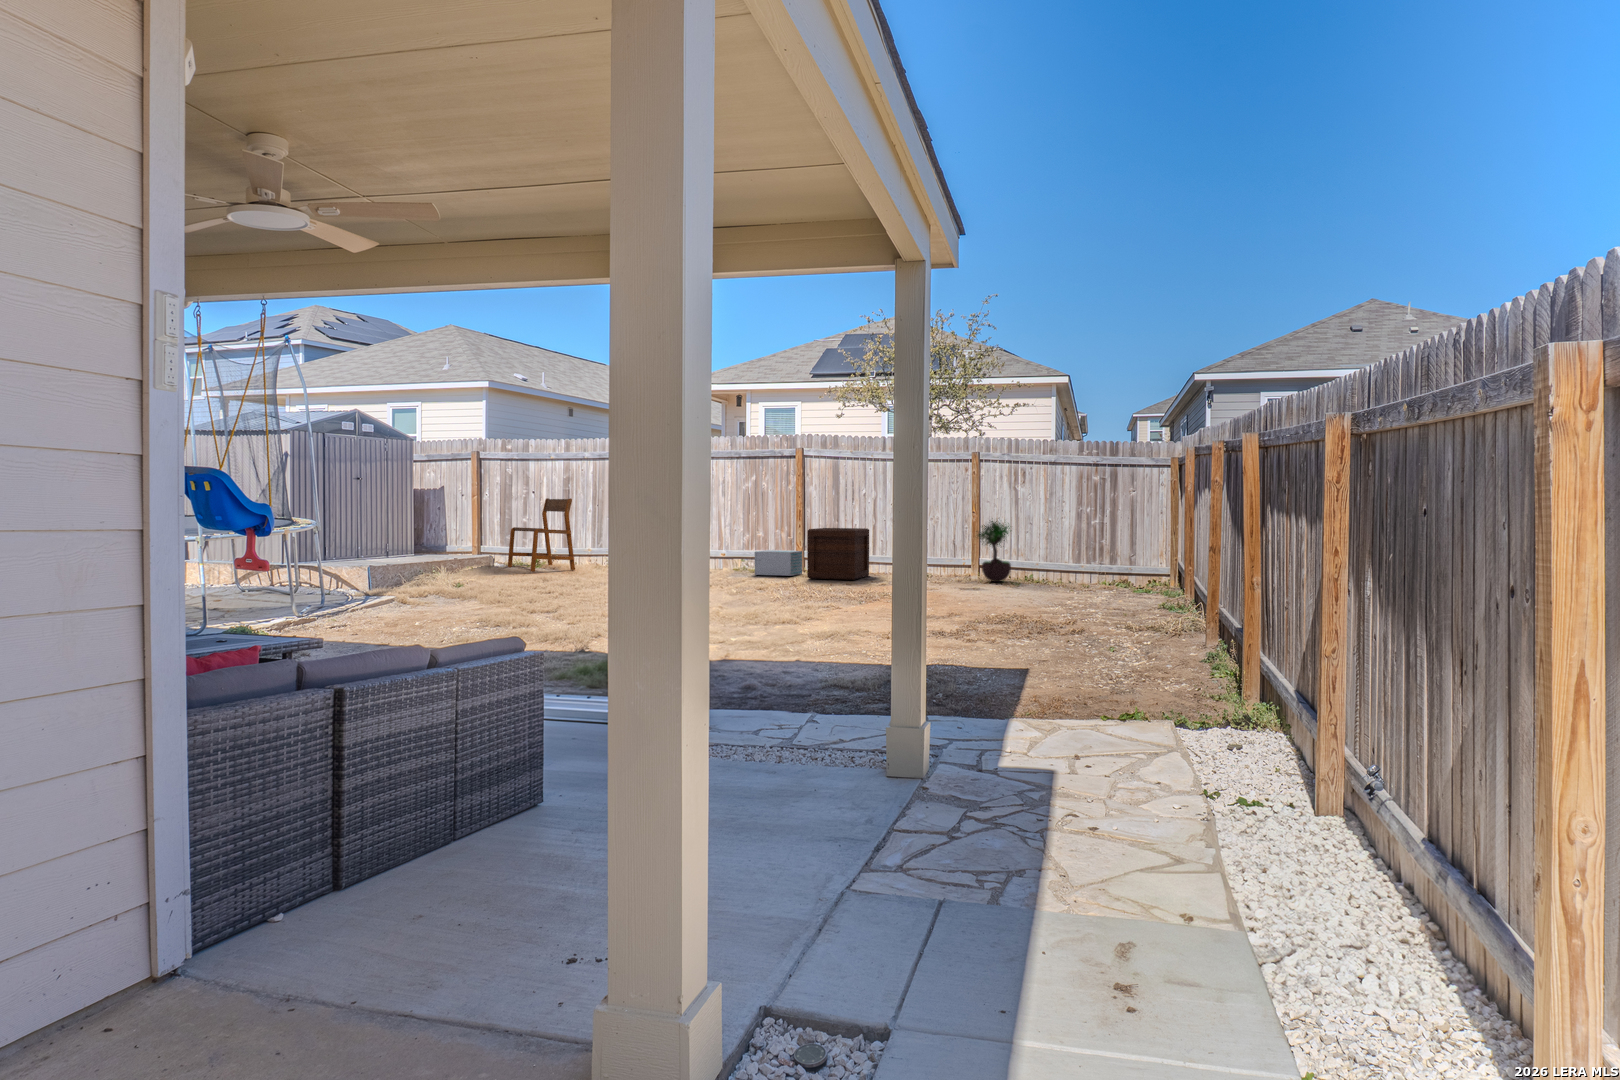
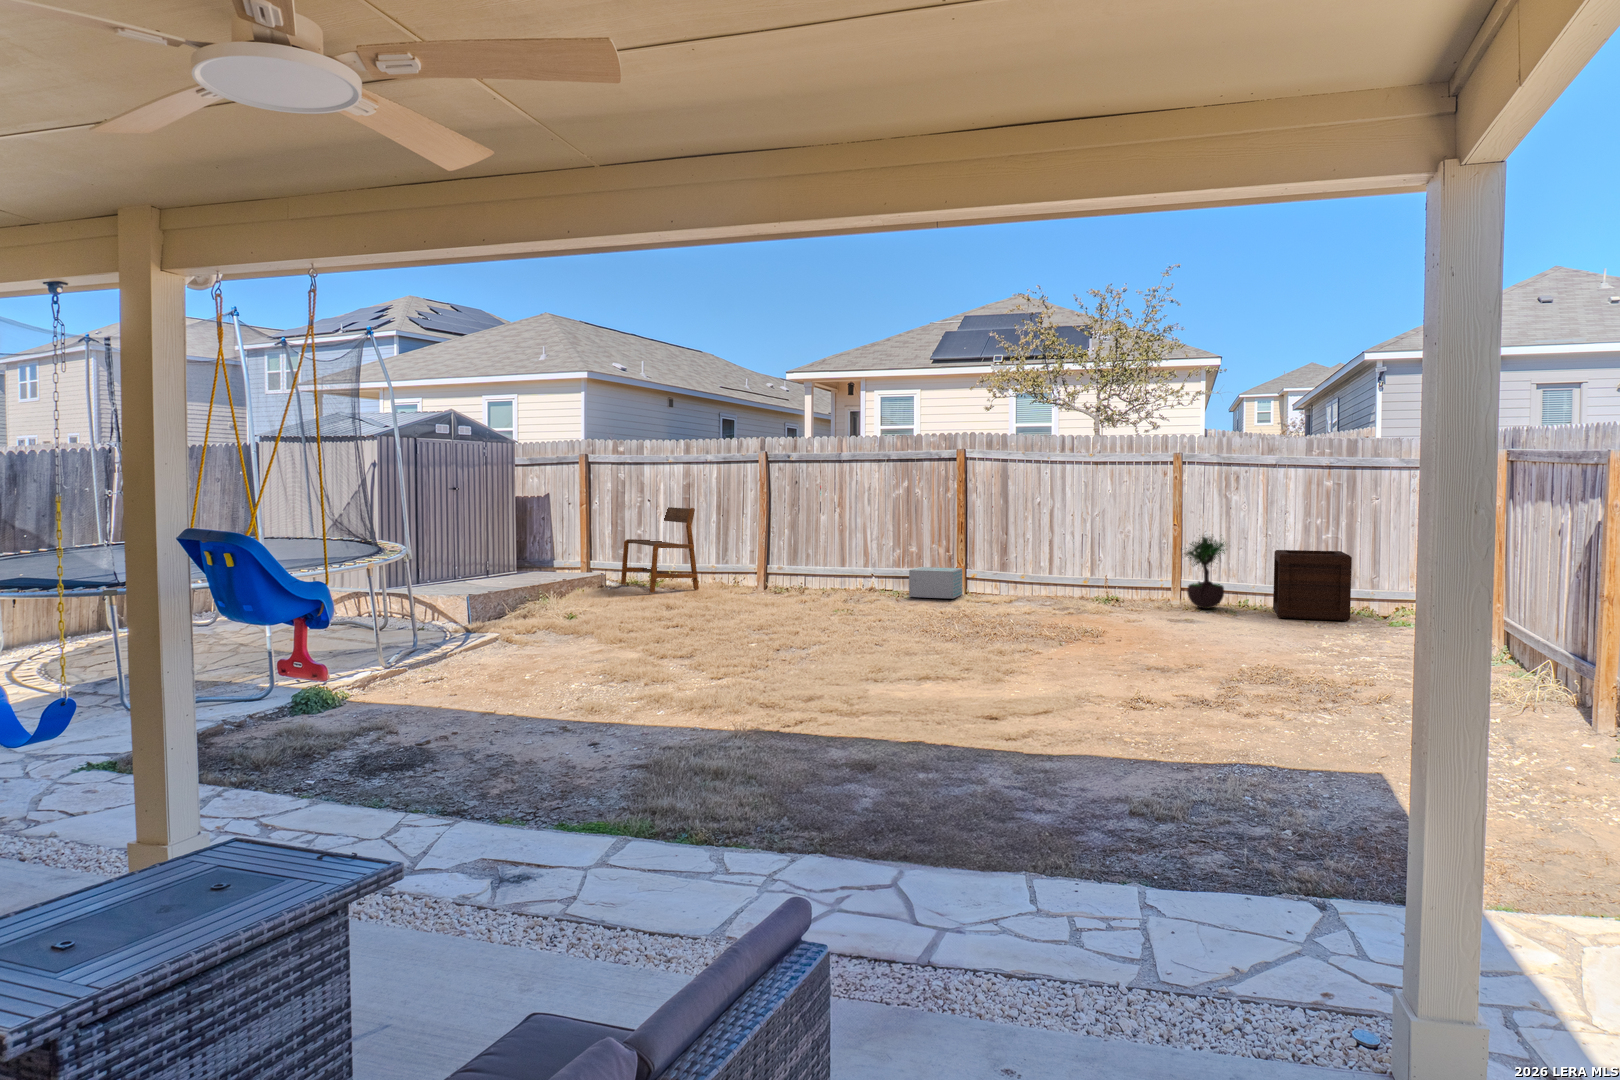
wooden crate: present [807,528,869,580] -> present [1273,550,1352,621]

